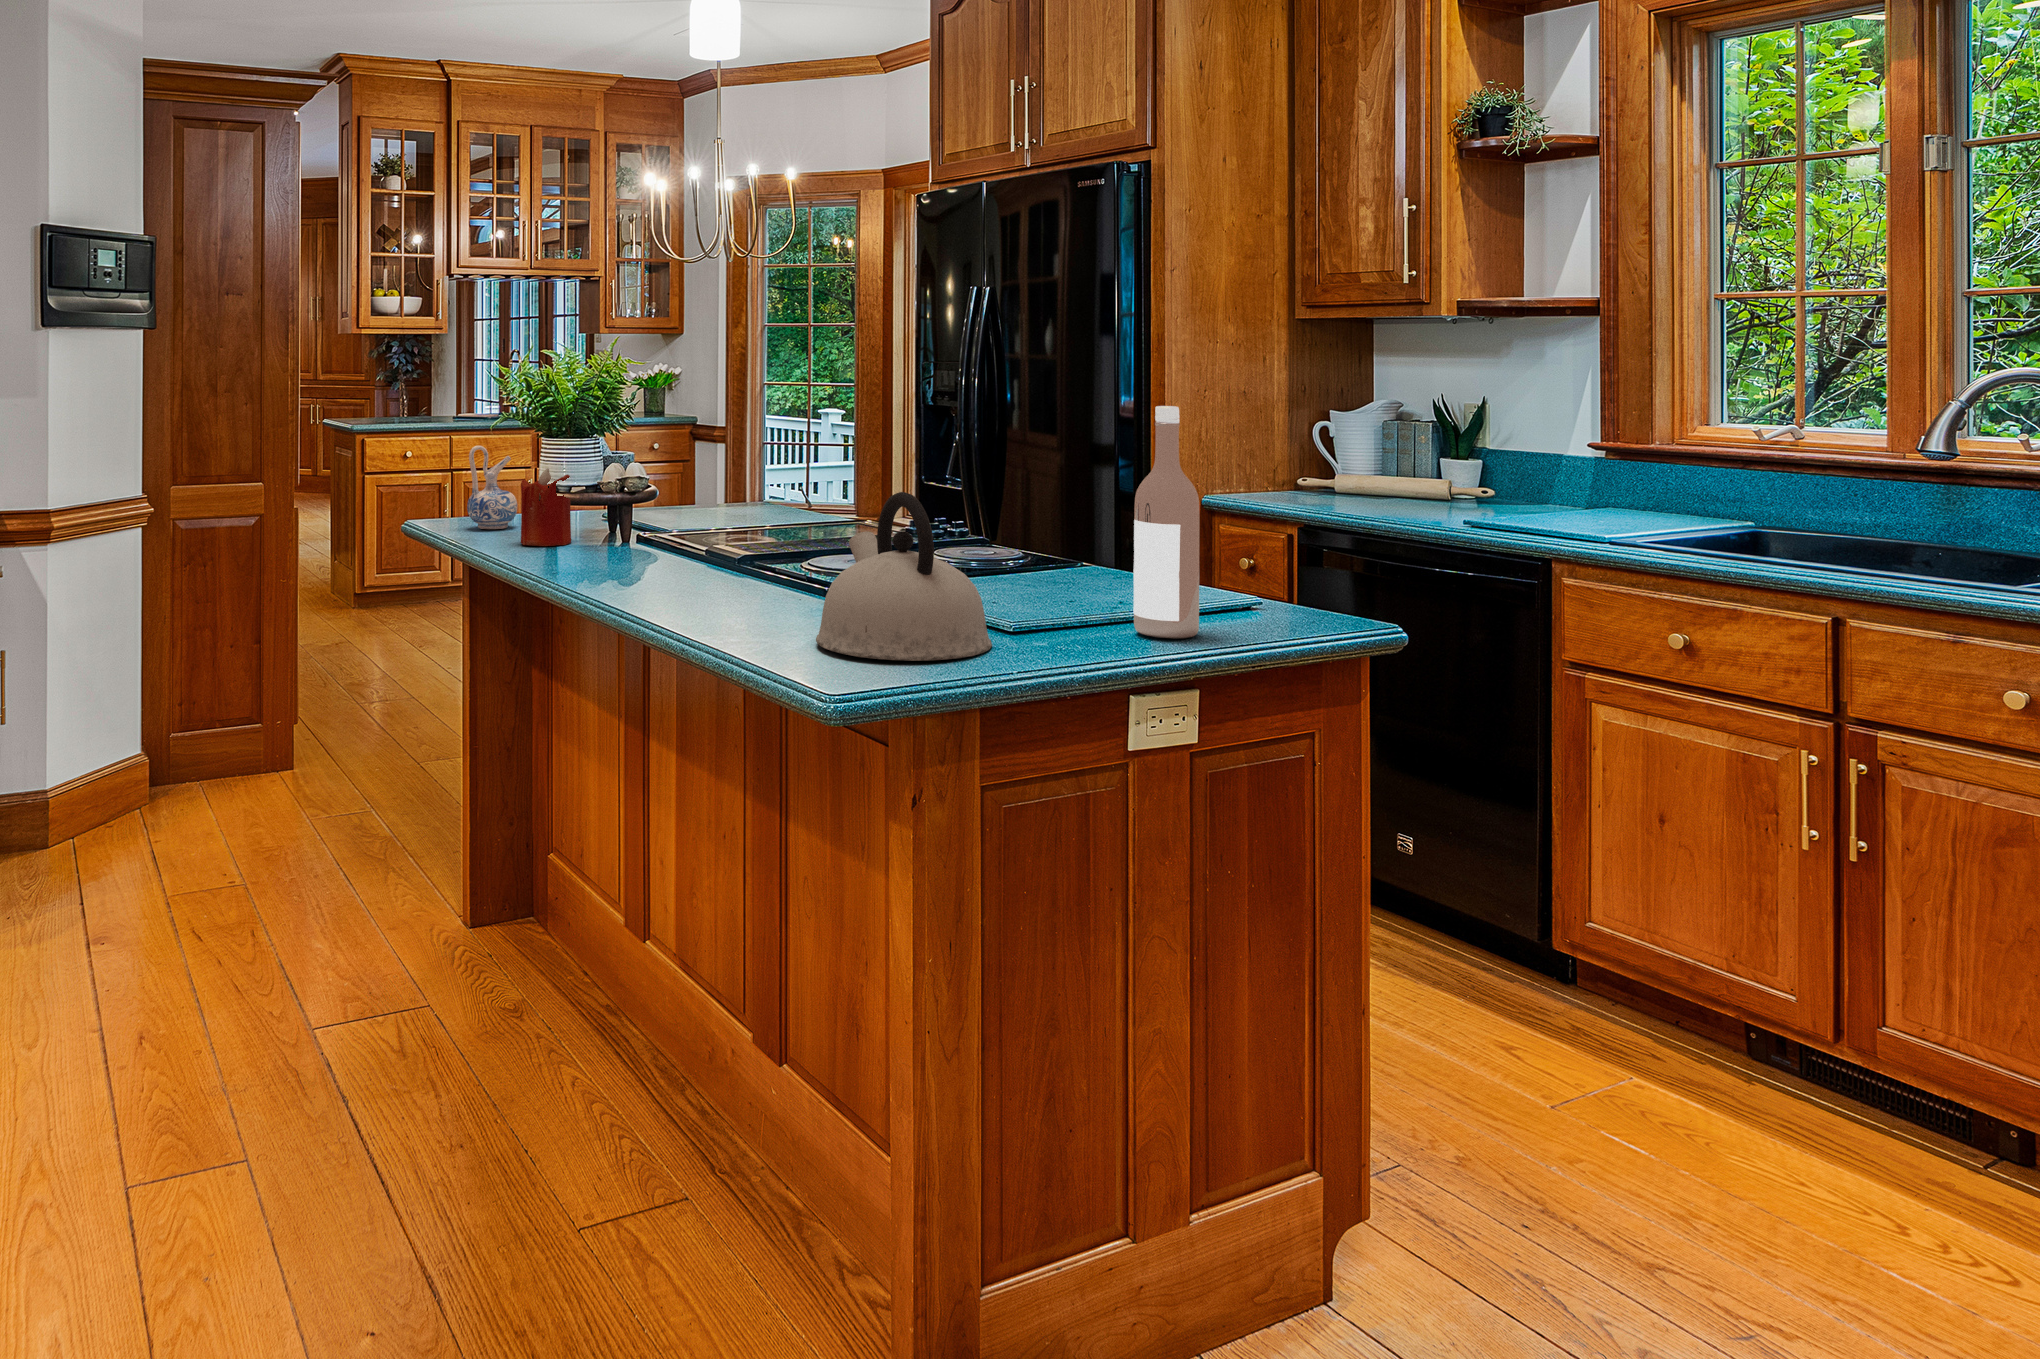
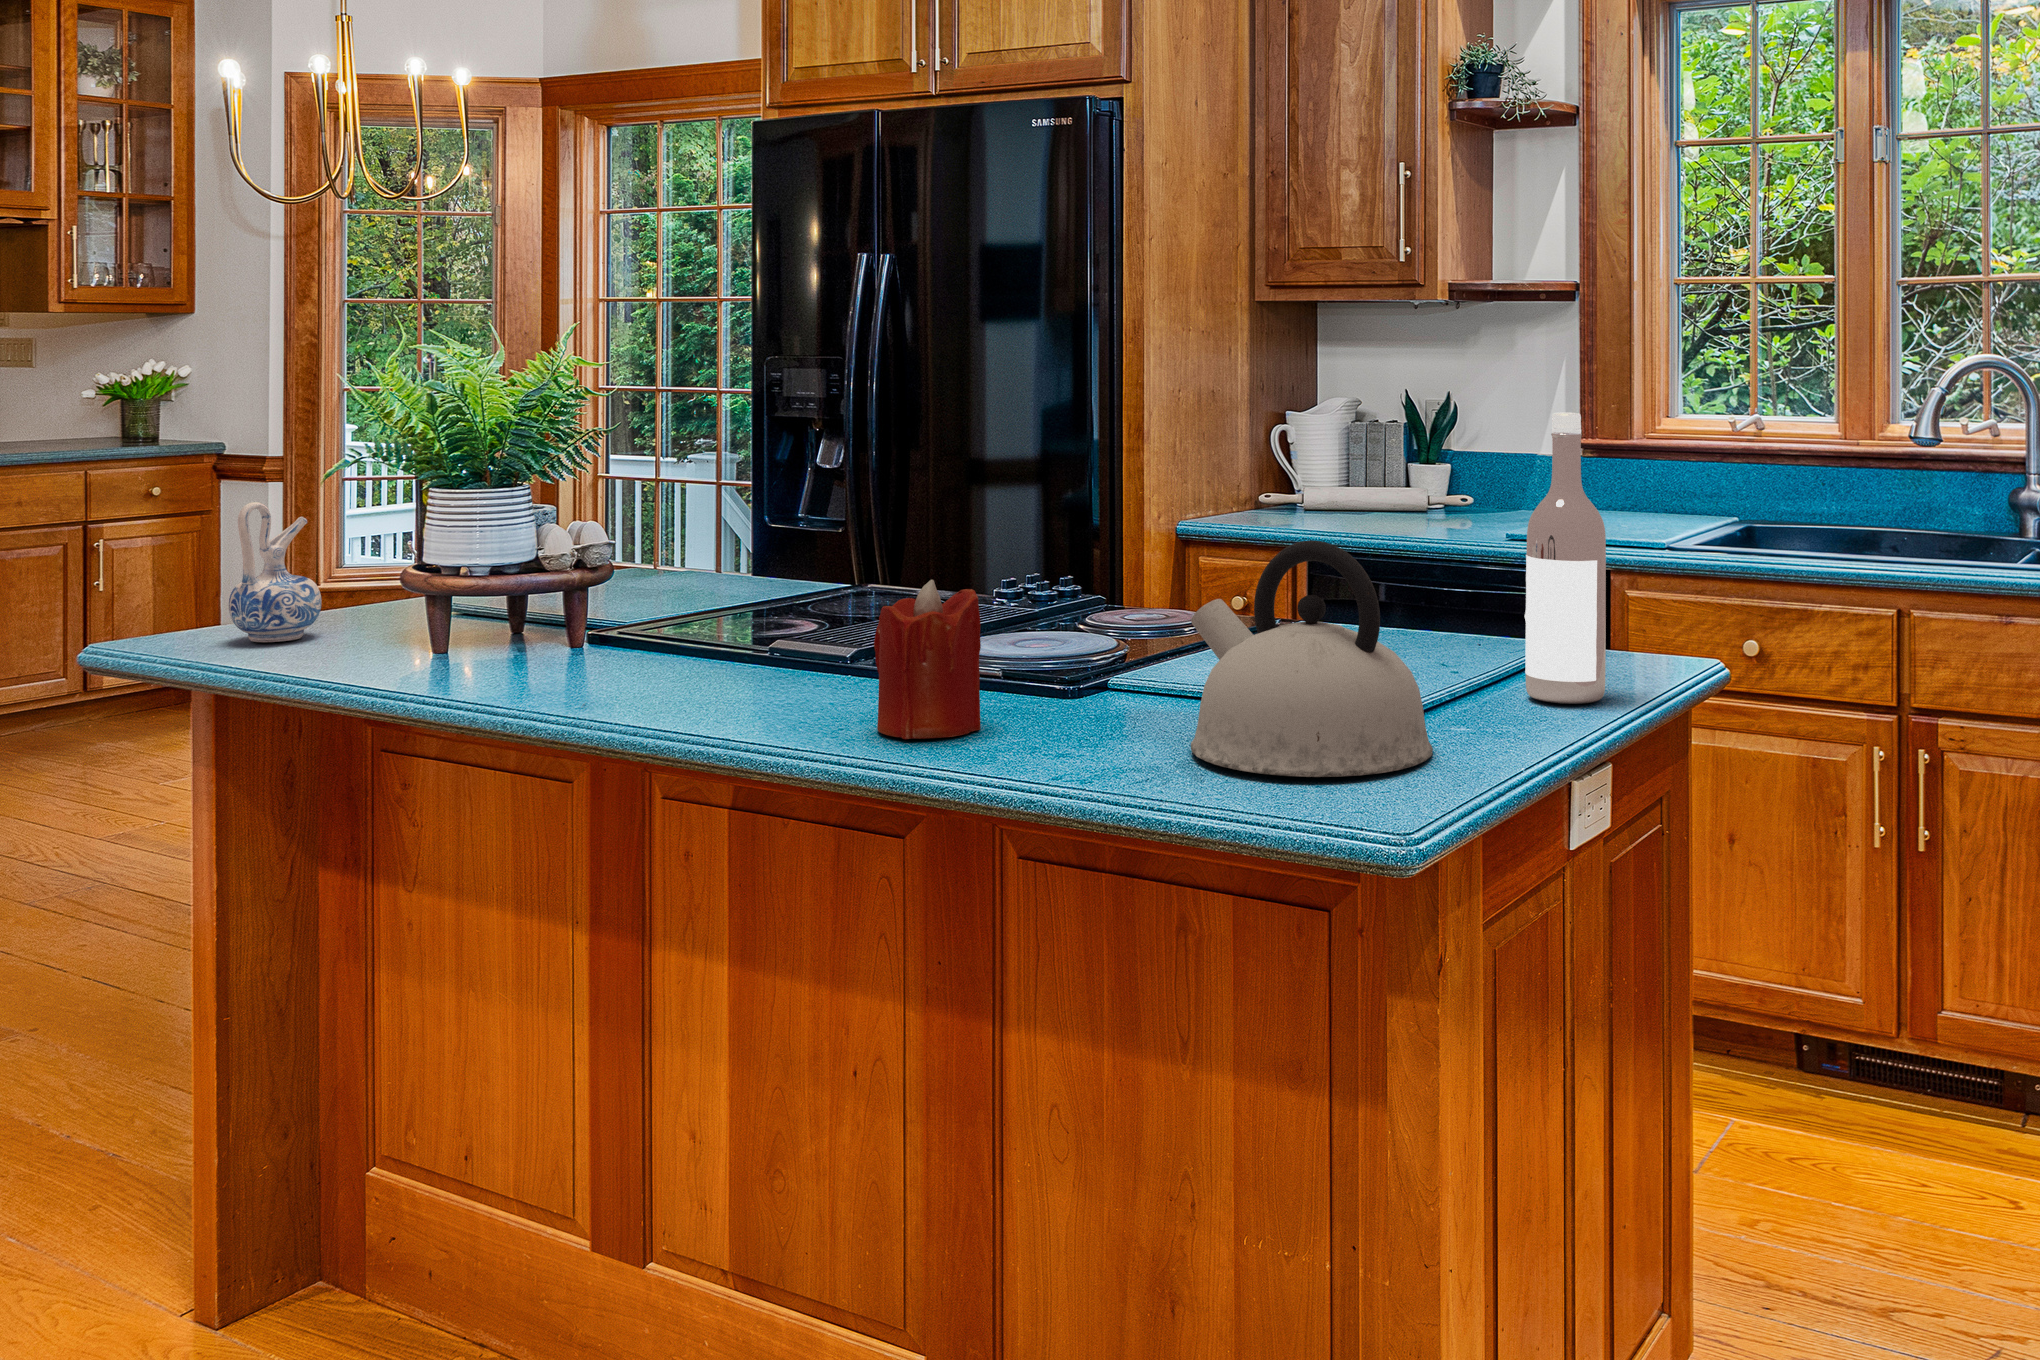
candle: present [521,469,571,546] -> present [874,580,981,739]

